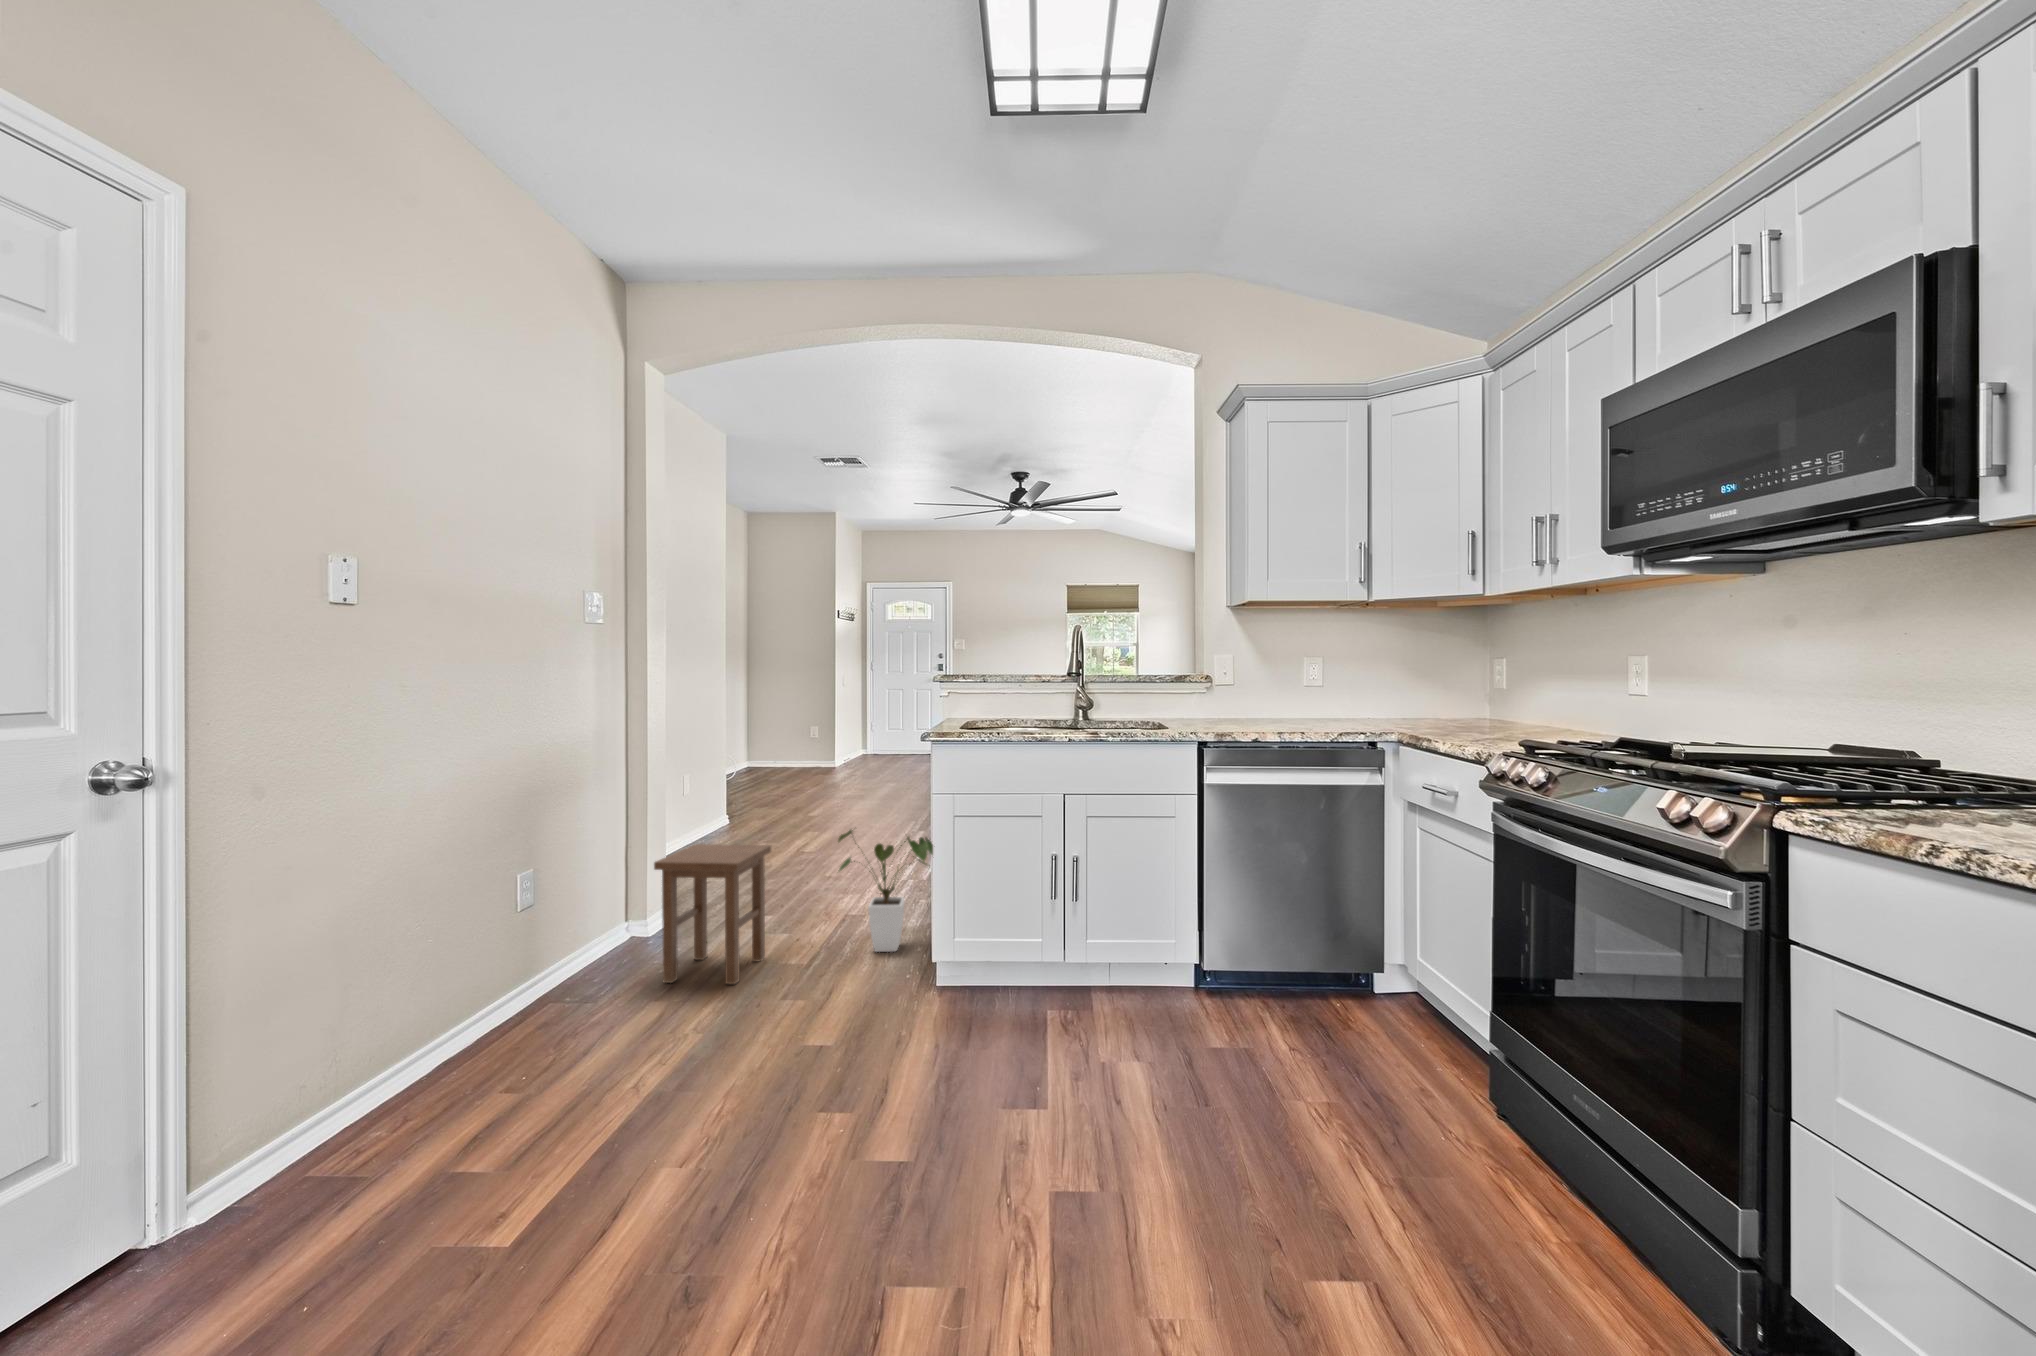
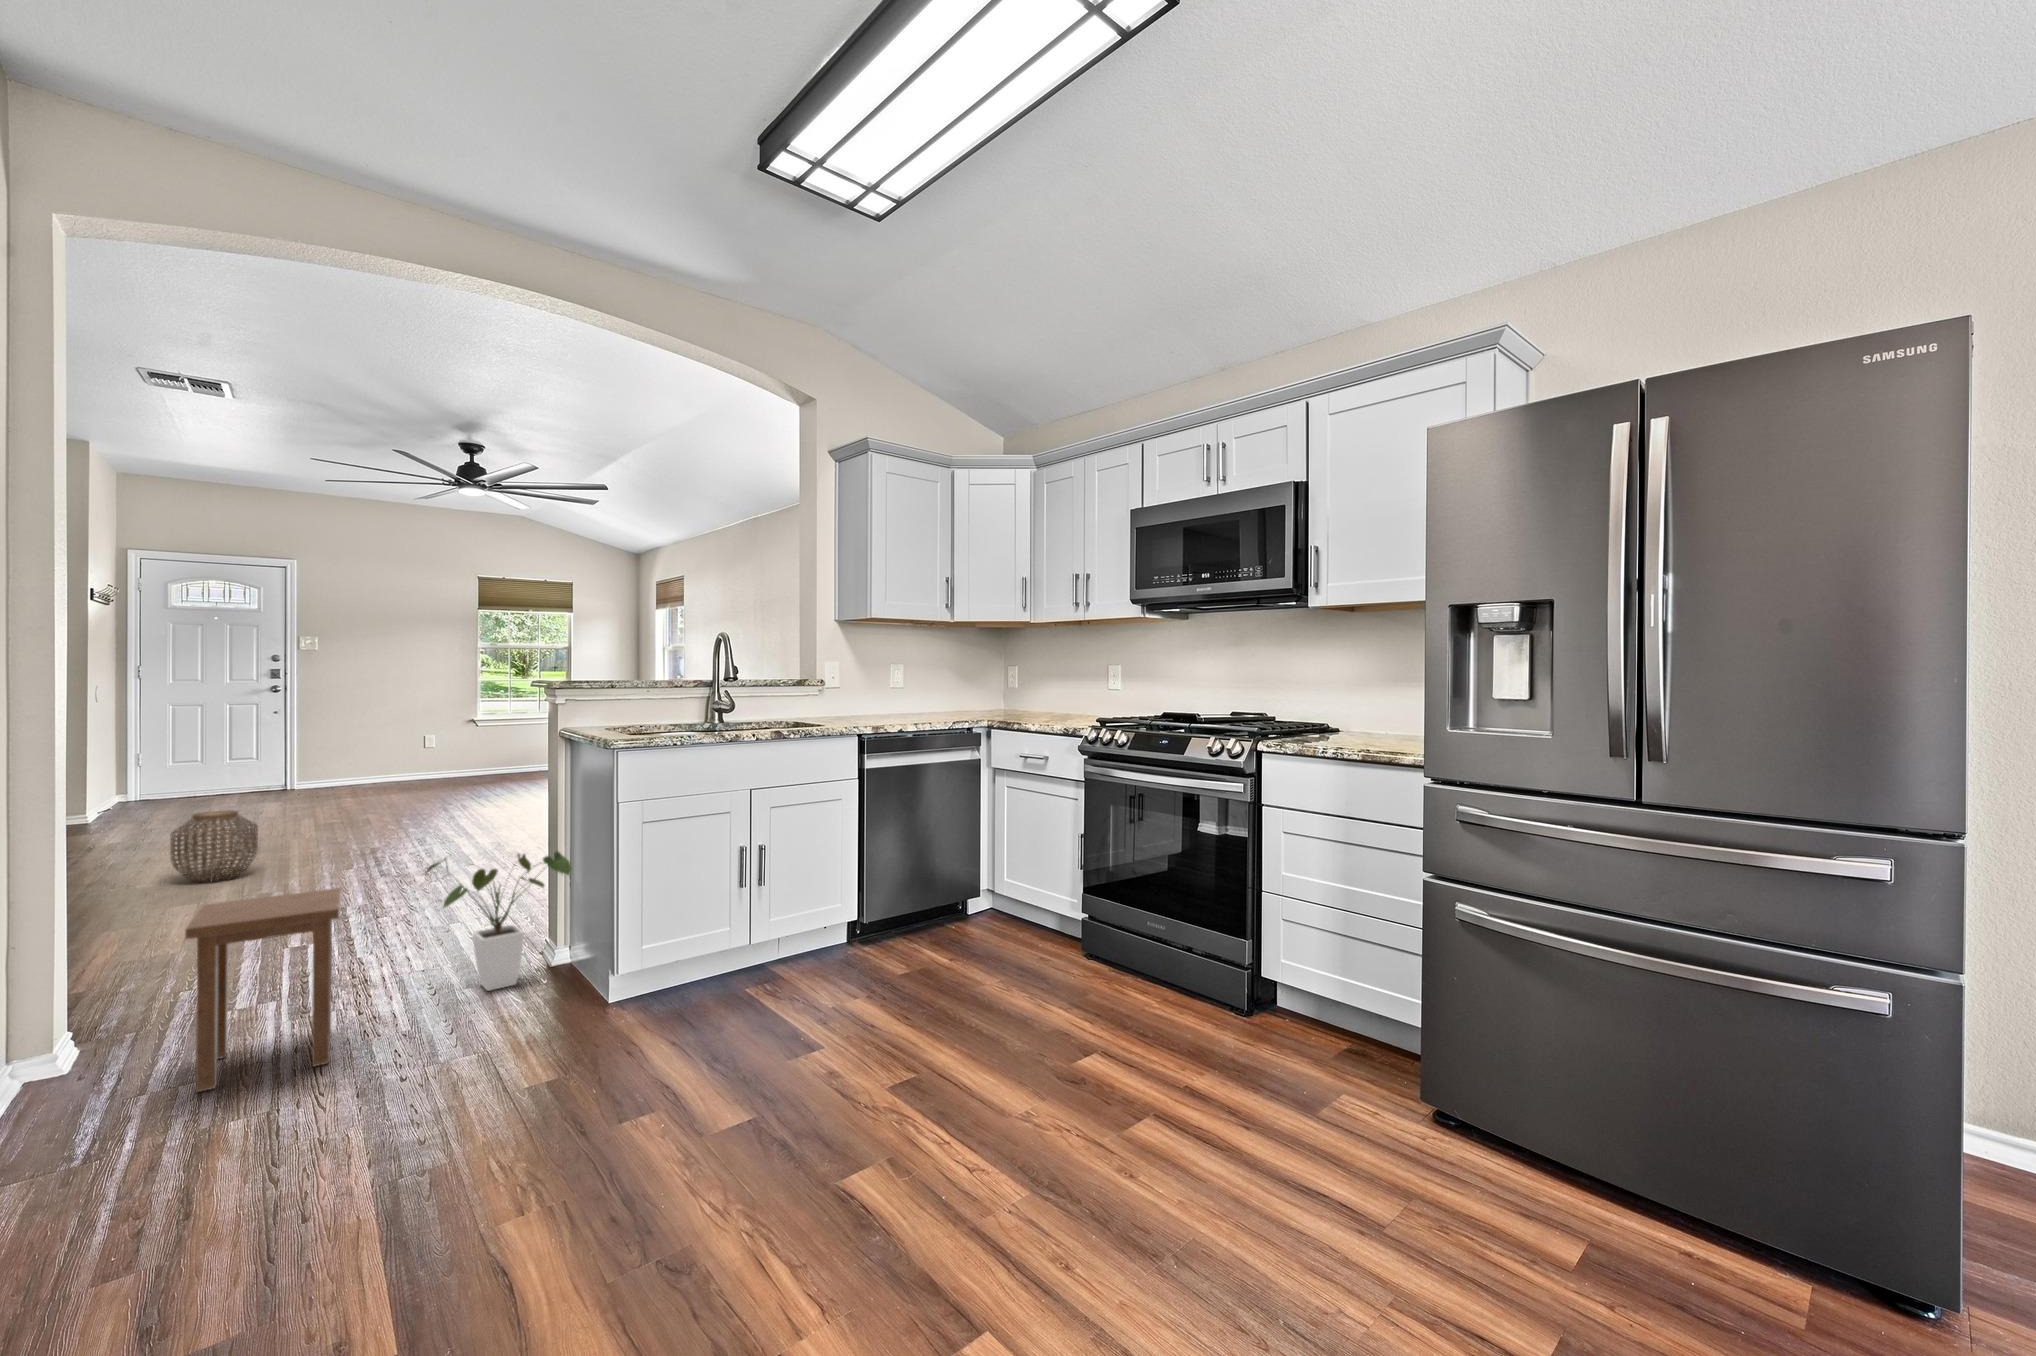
woven basket: none [819,770,865,821] -> present [170,811,258,882]

